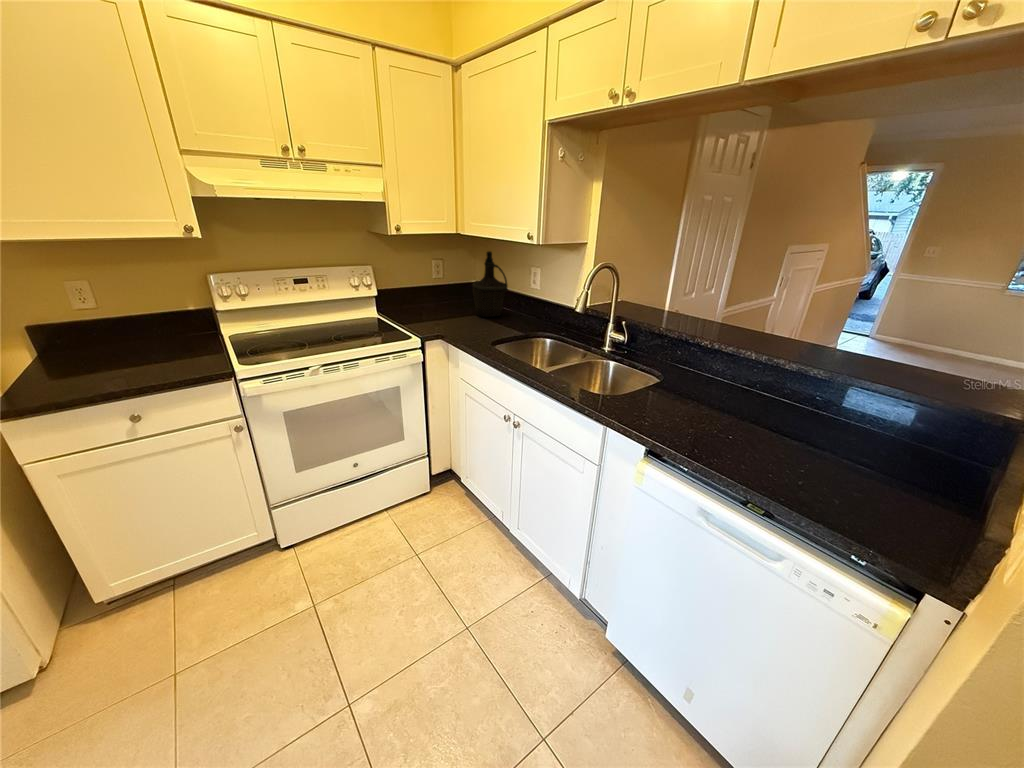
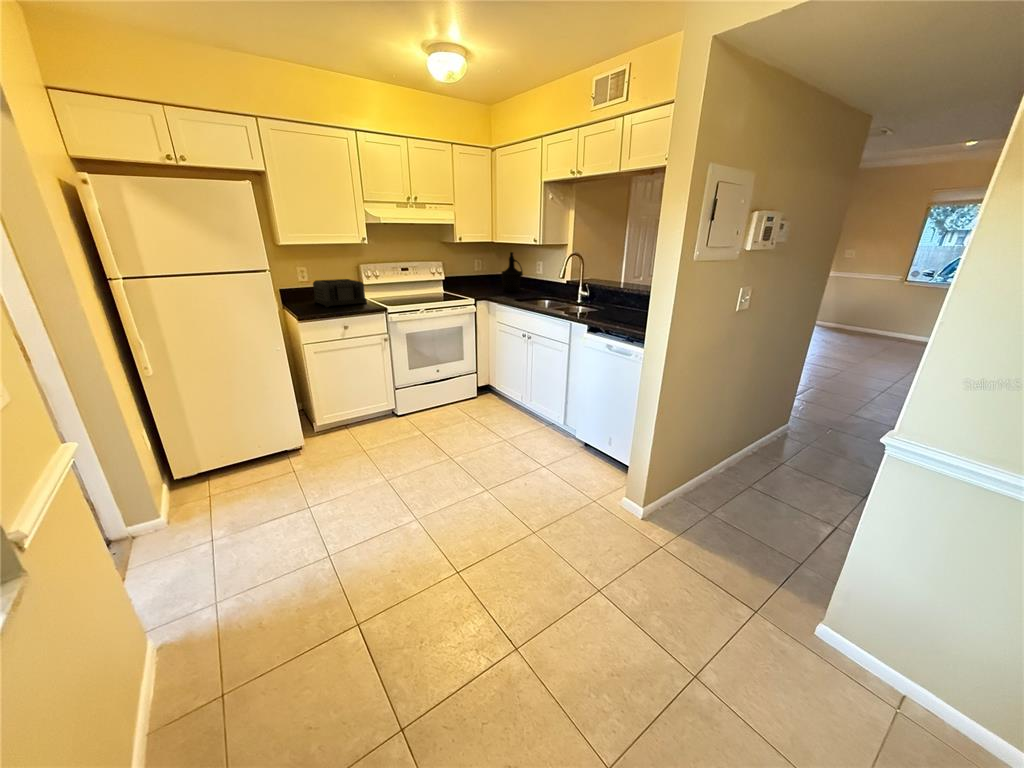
toaster: none [93,302,209,370] -> present [313,279,367,307]

